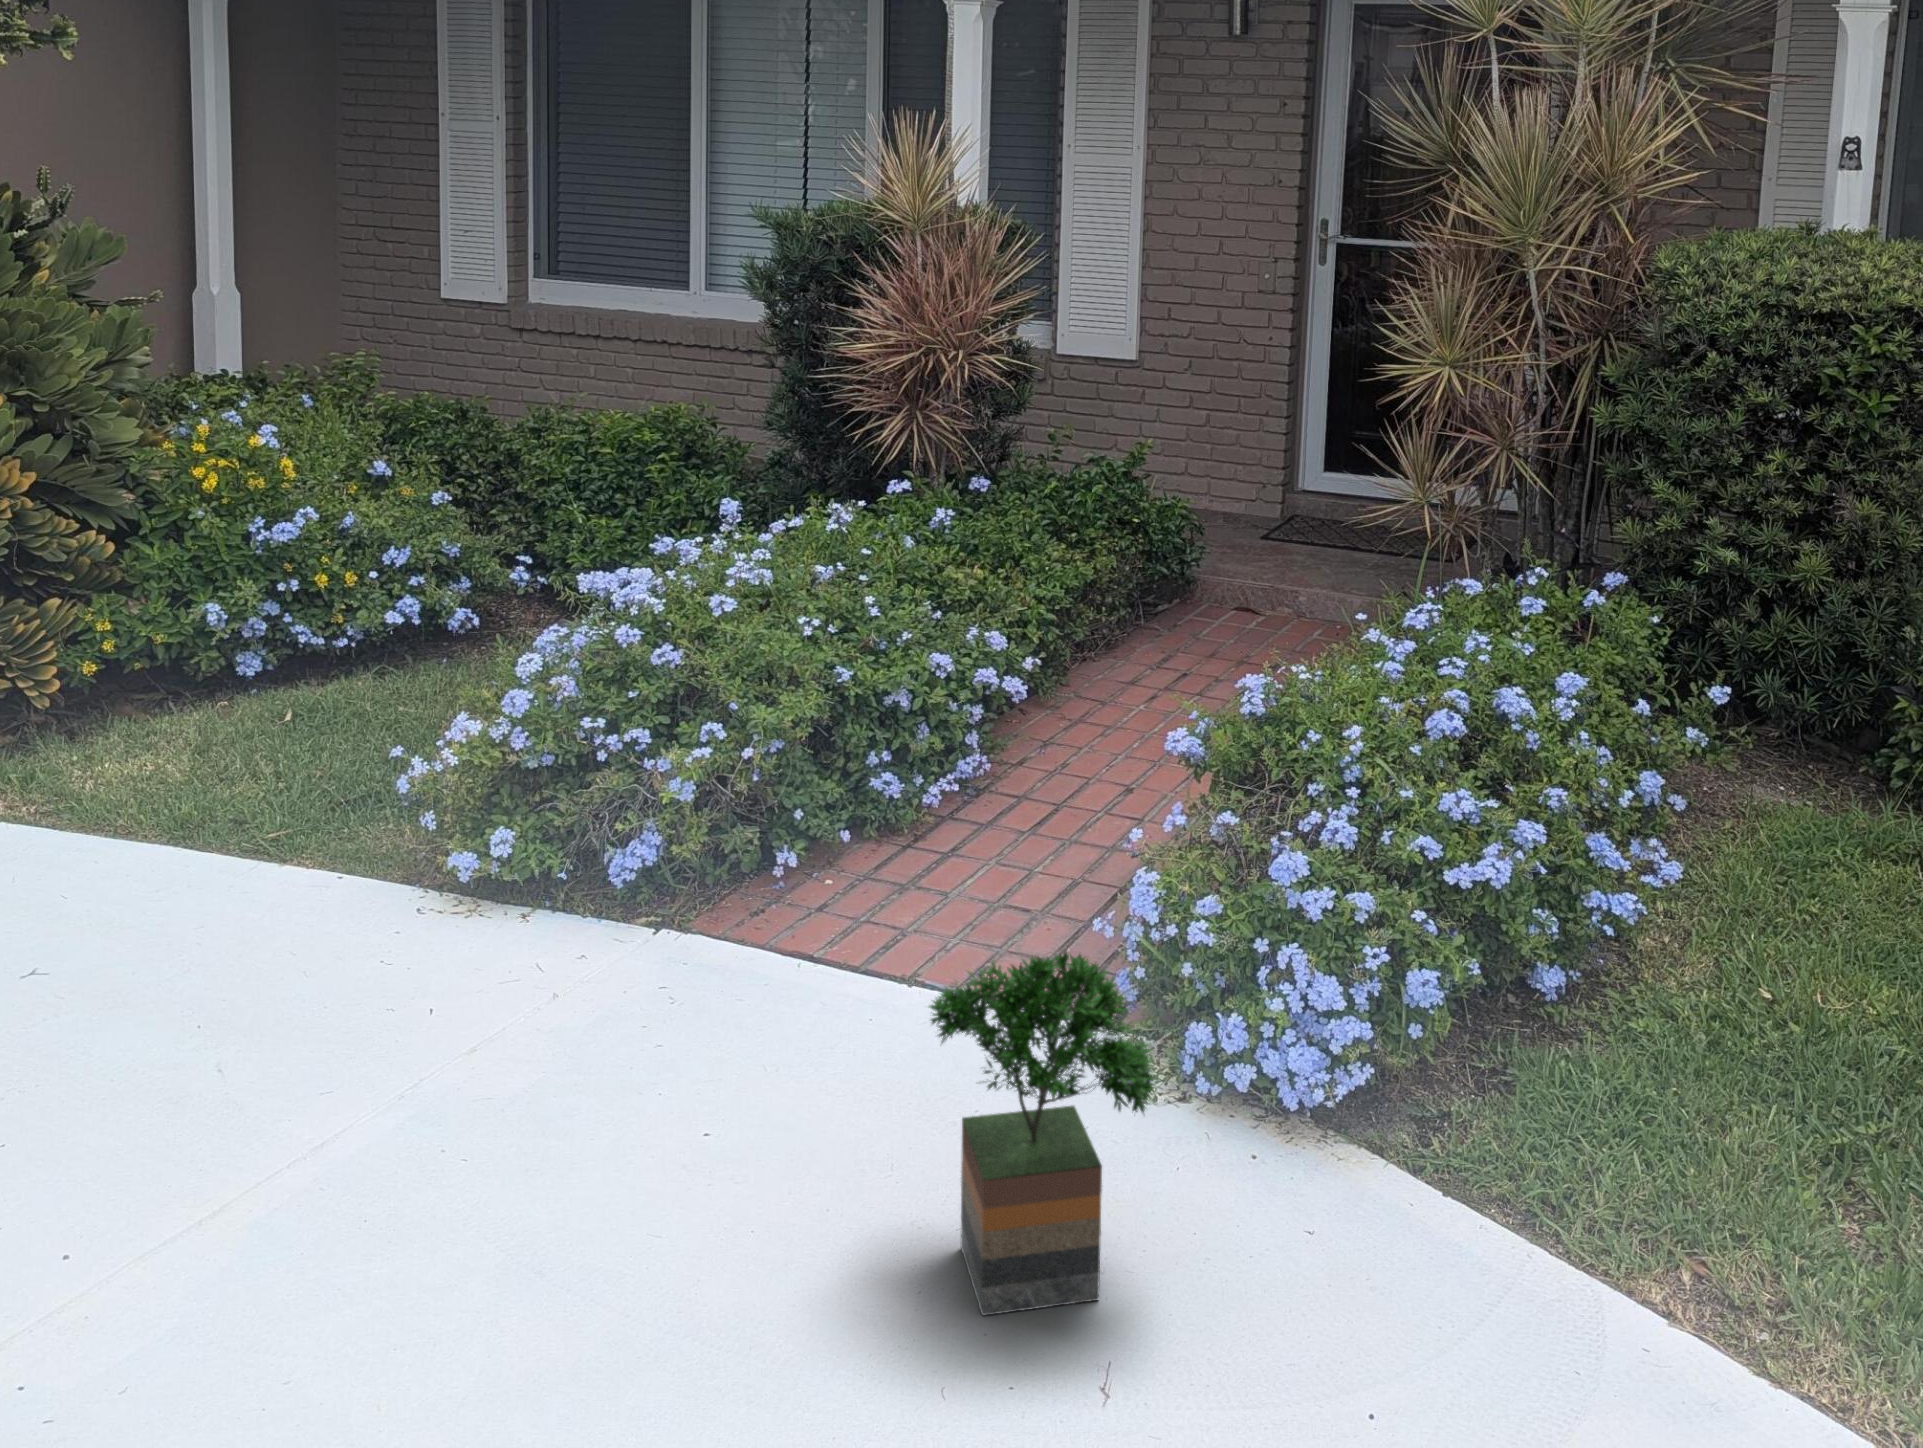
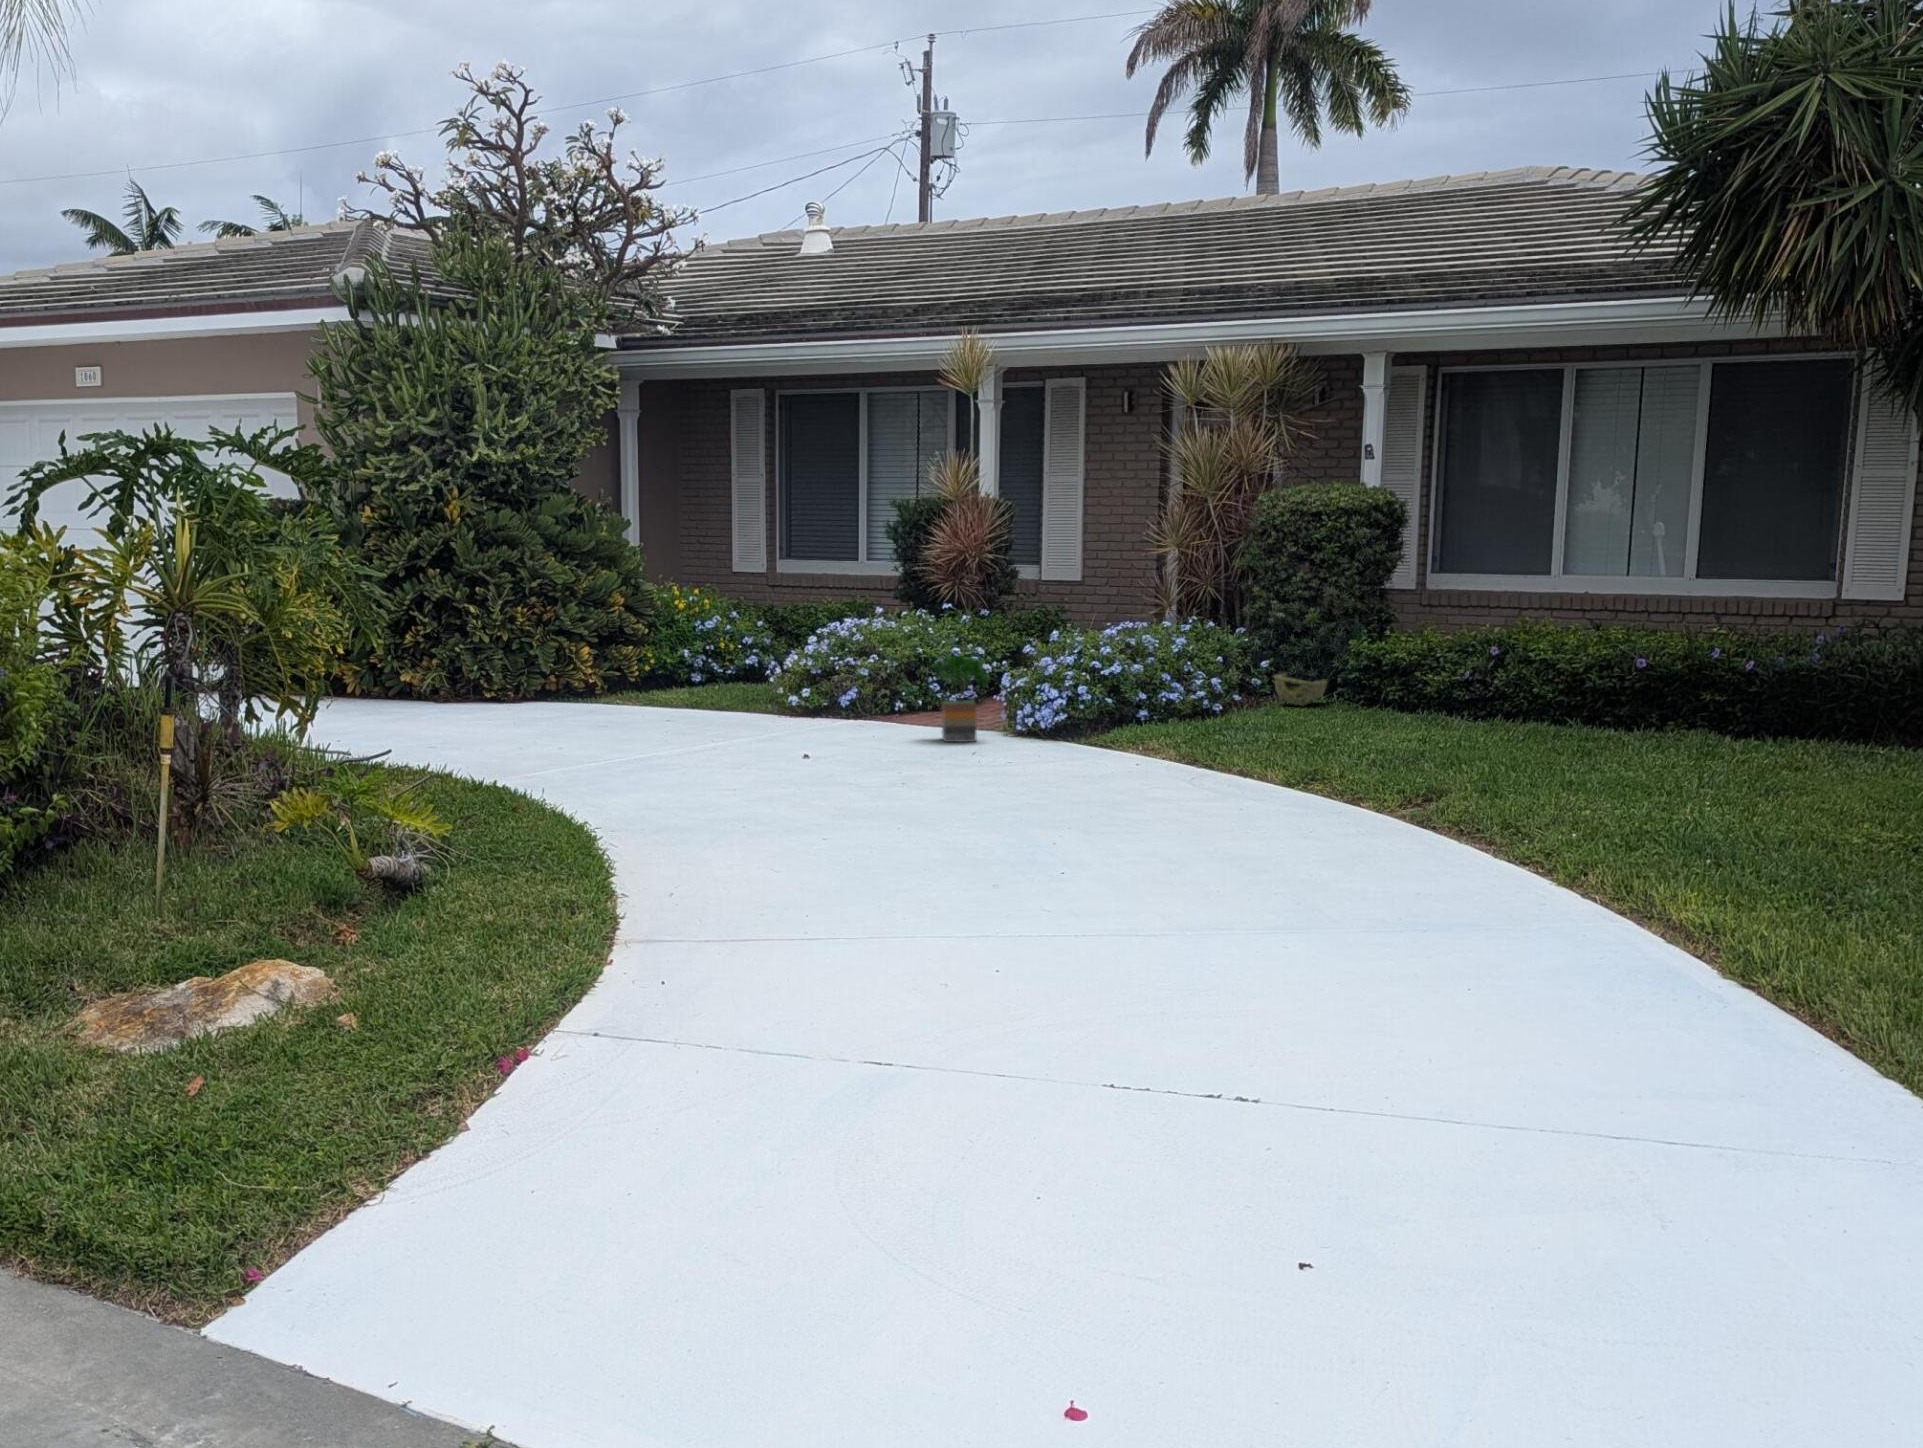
woven basket: none [1747,703,1869,817] -> present [1274,674,1327,706]

